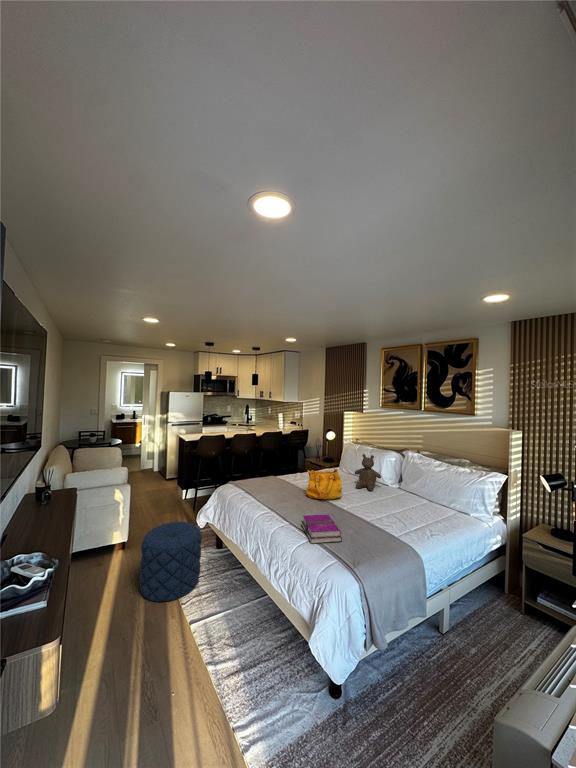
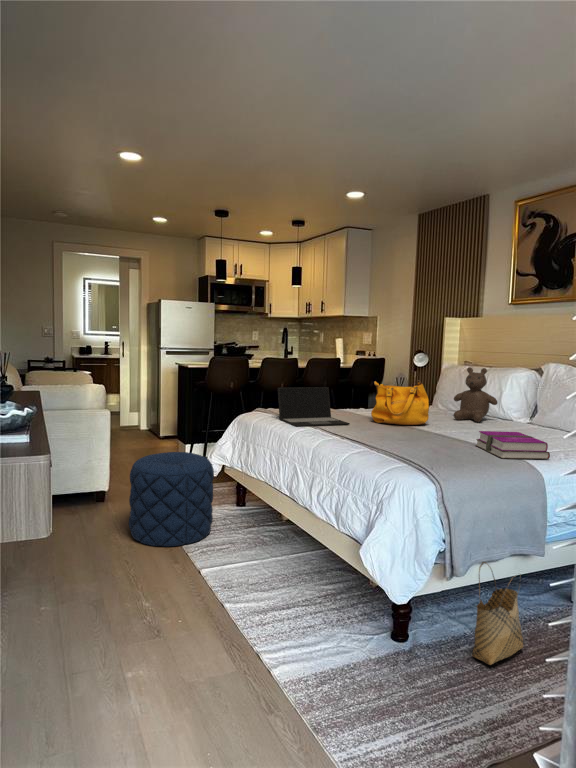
laptop: none [246,473,293,509] -> present [278,387,350,427]
hardback book: present [301,515,342,544] -> present [476,431,550,459]
woven basket: none [386,630,418,718] -> present [472,562,523,665]

